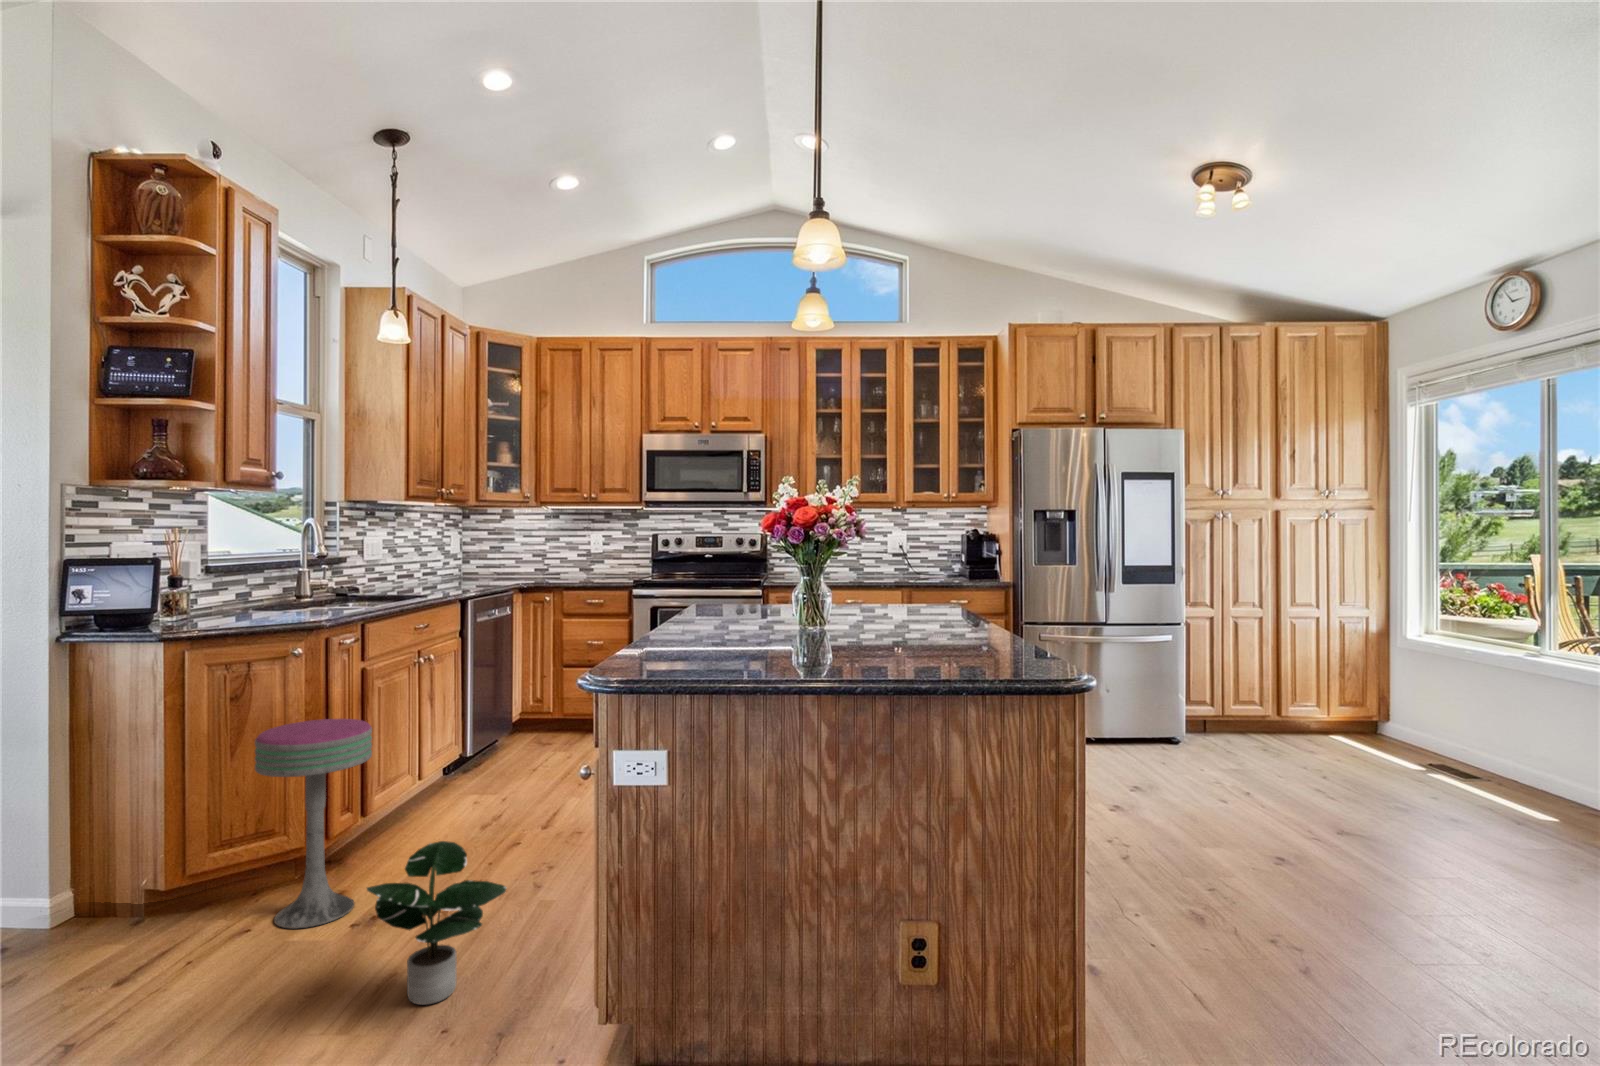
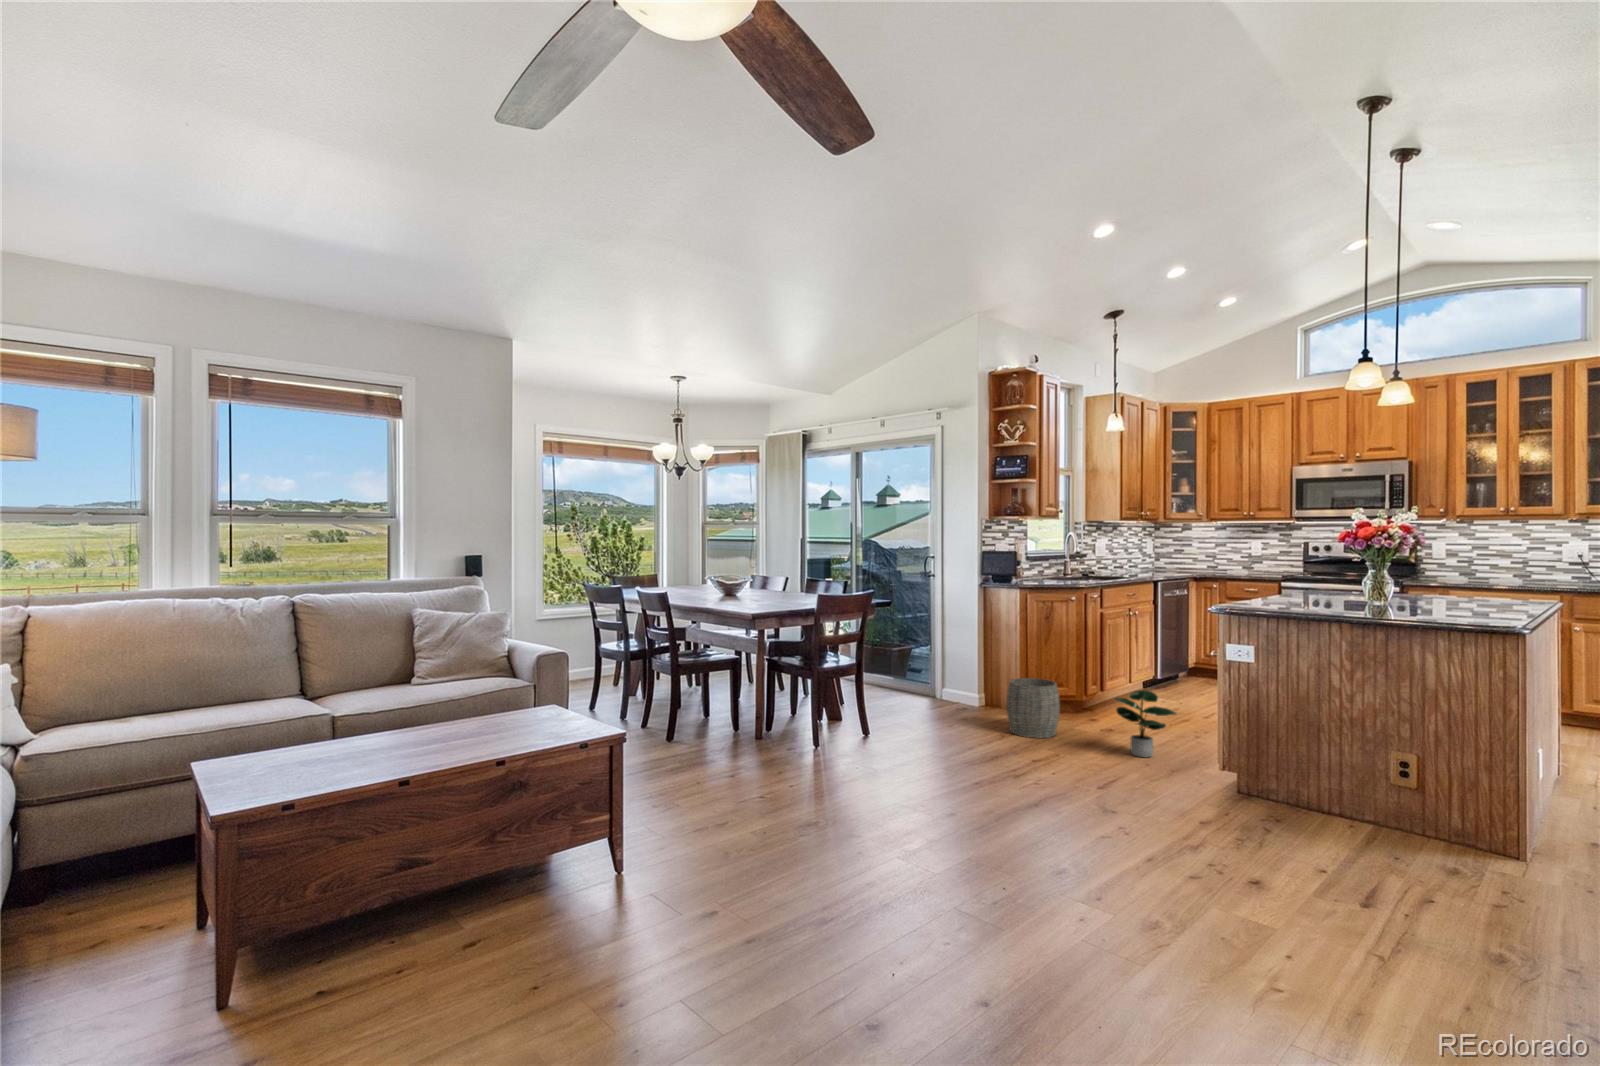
bar stool: present [255,719,372,929] -> none [1058,633,1110,727]
woven basket: none [86,854,243,1032] -> present [1007,678,1060,738]

